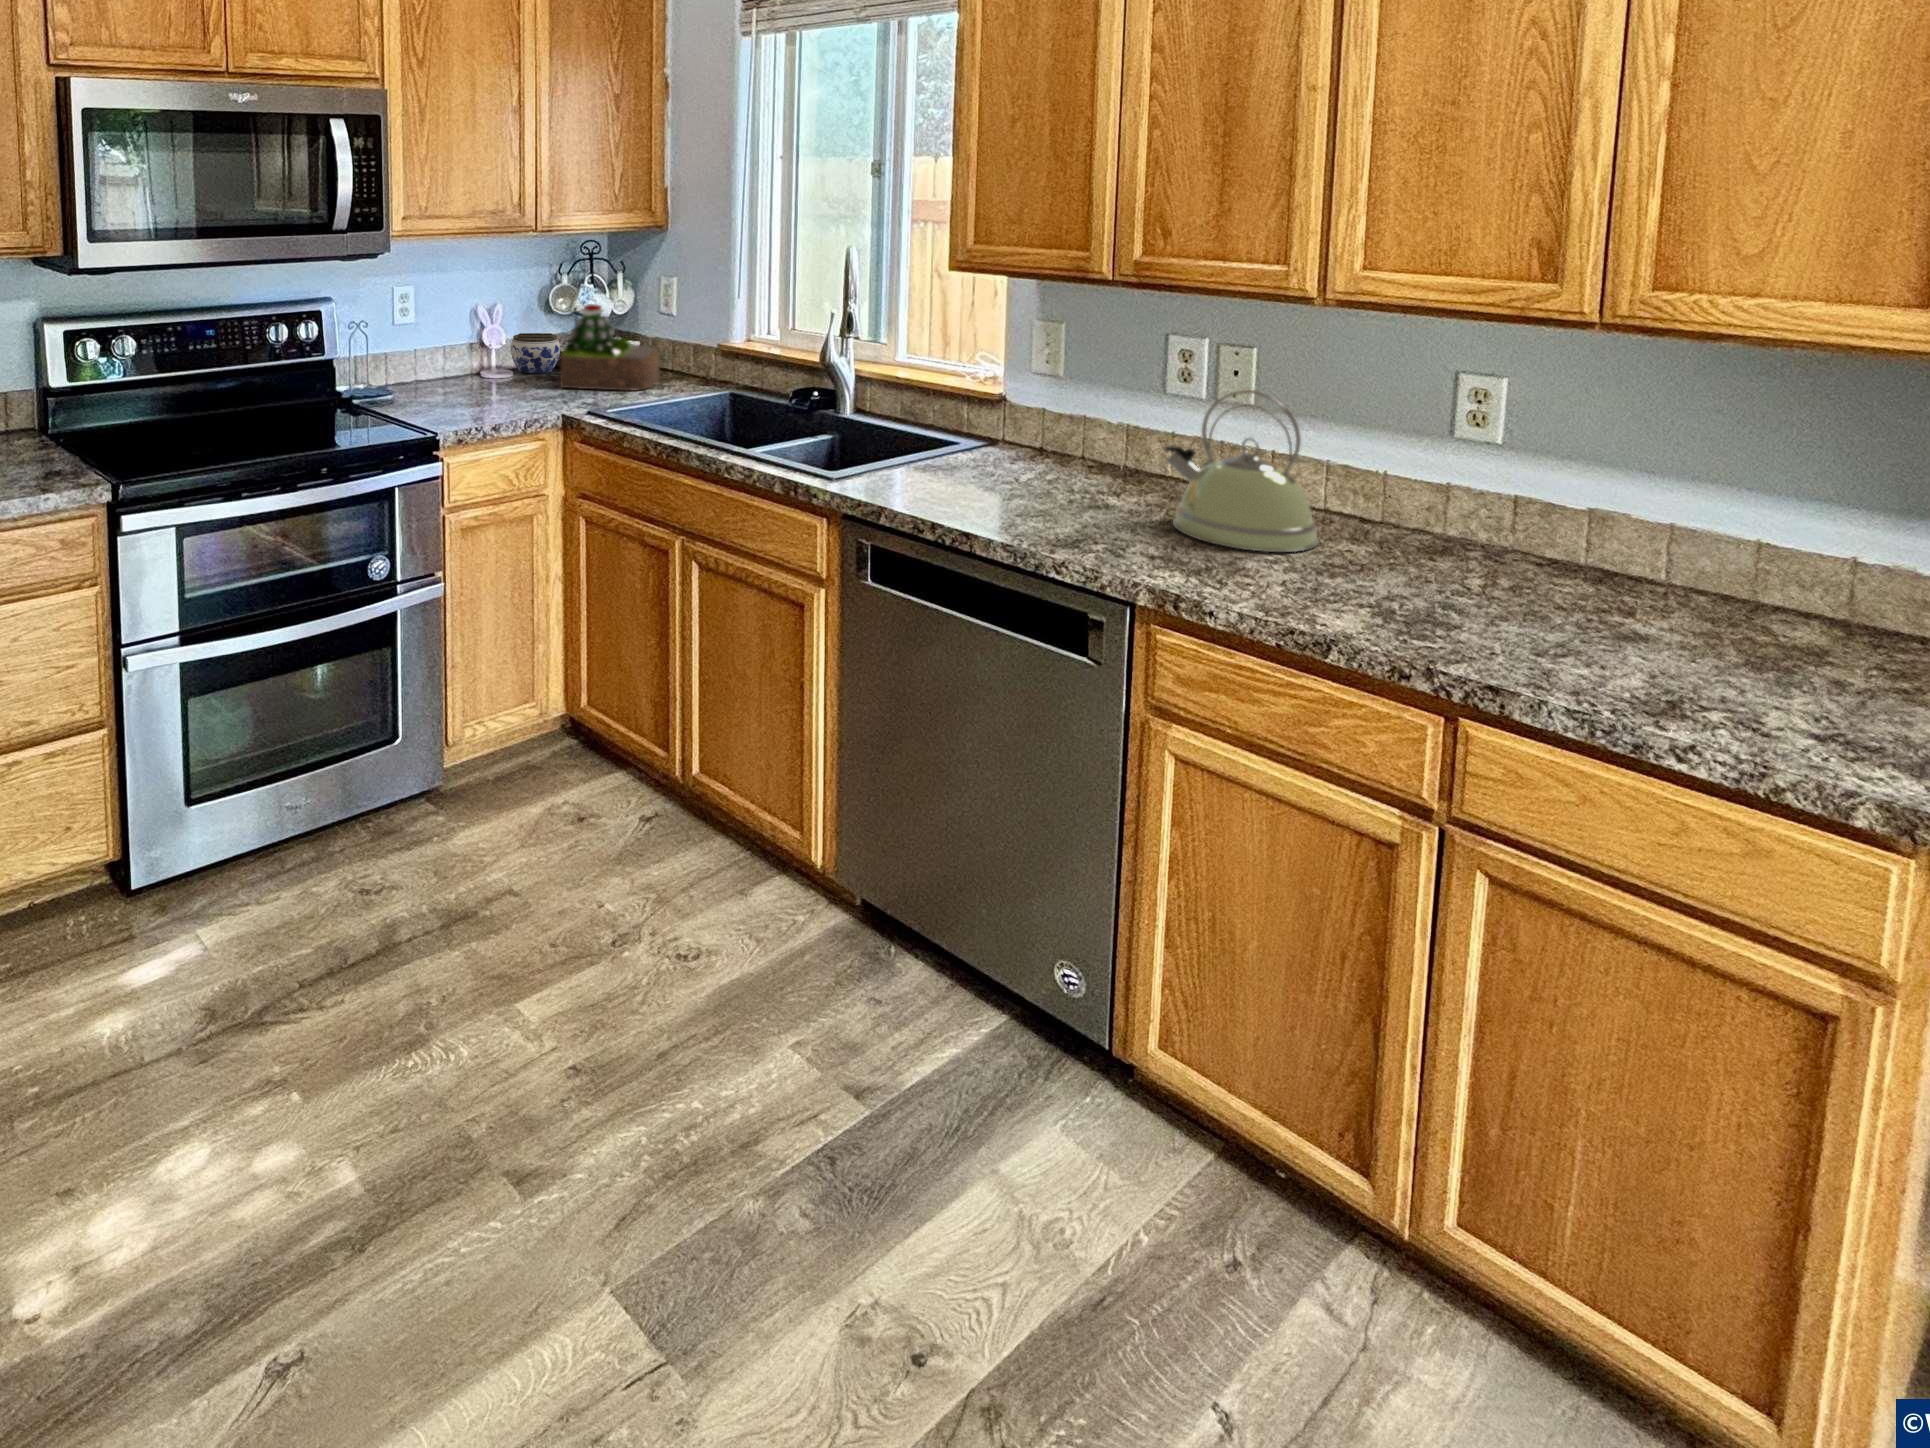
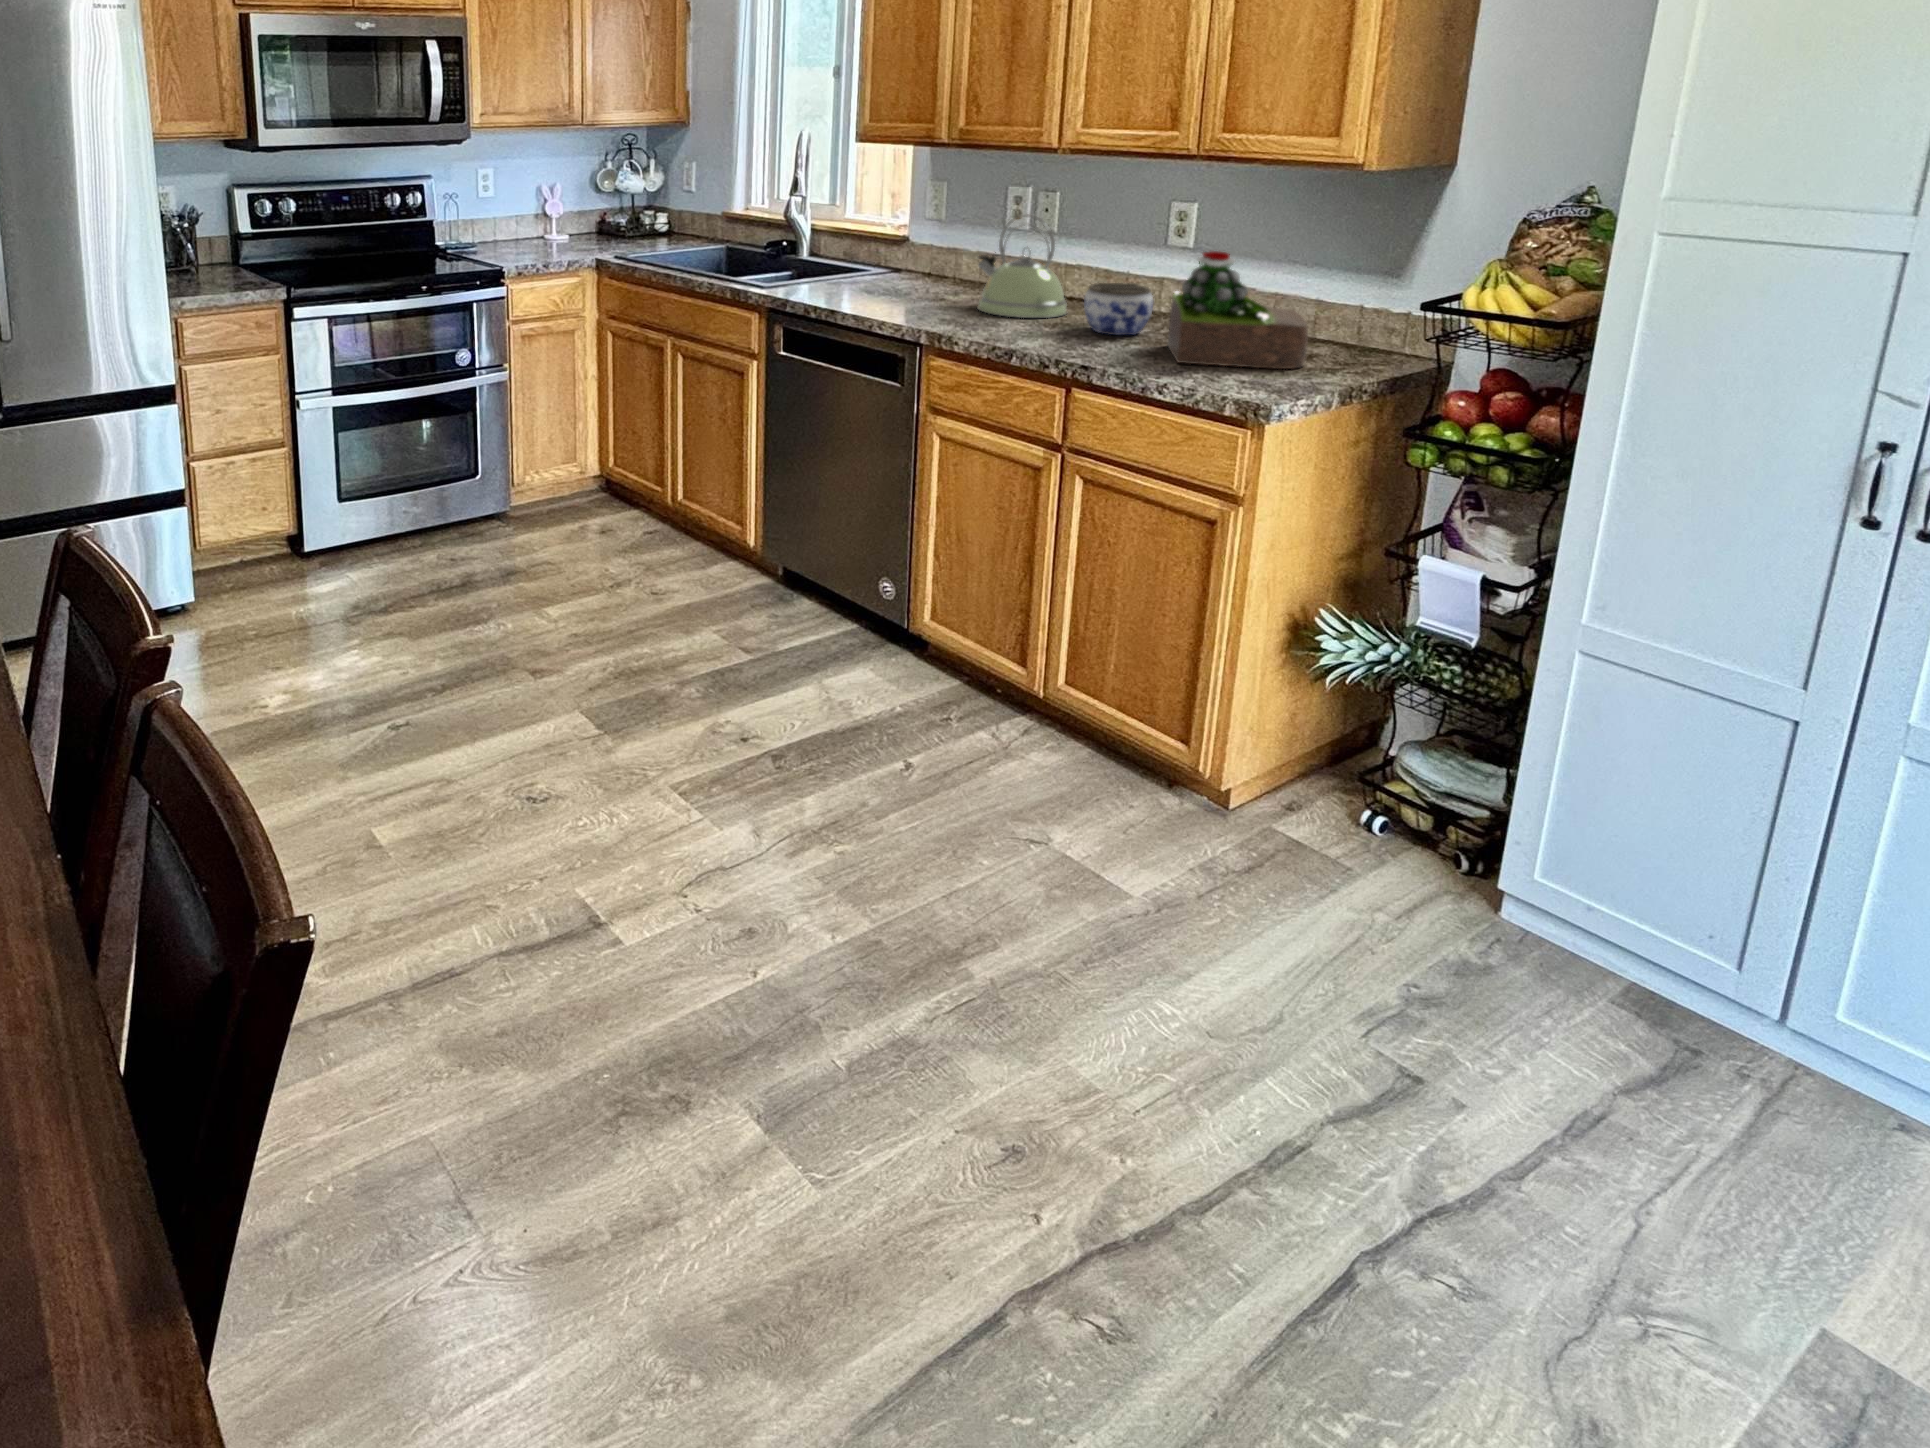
succulent plant: present [560,304,659,390] -> present [1167,251,1308,369]
jar: present [511,333,560,373] -> present [1084,283,1153,335]

